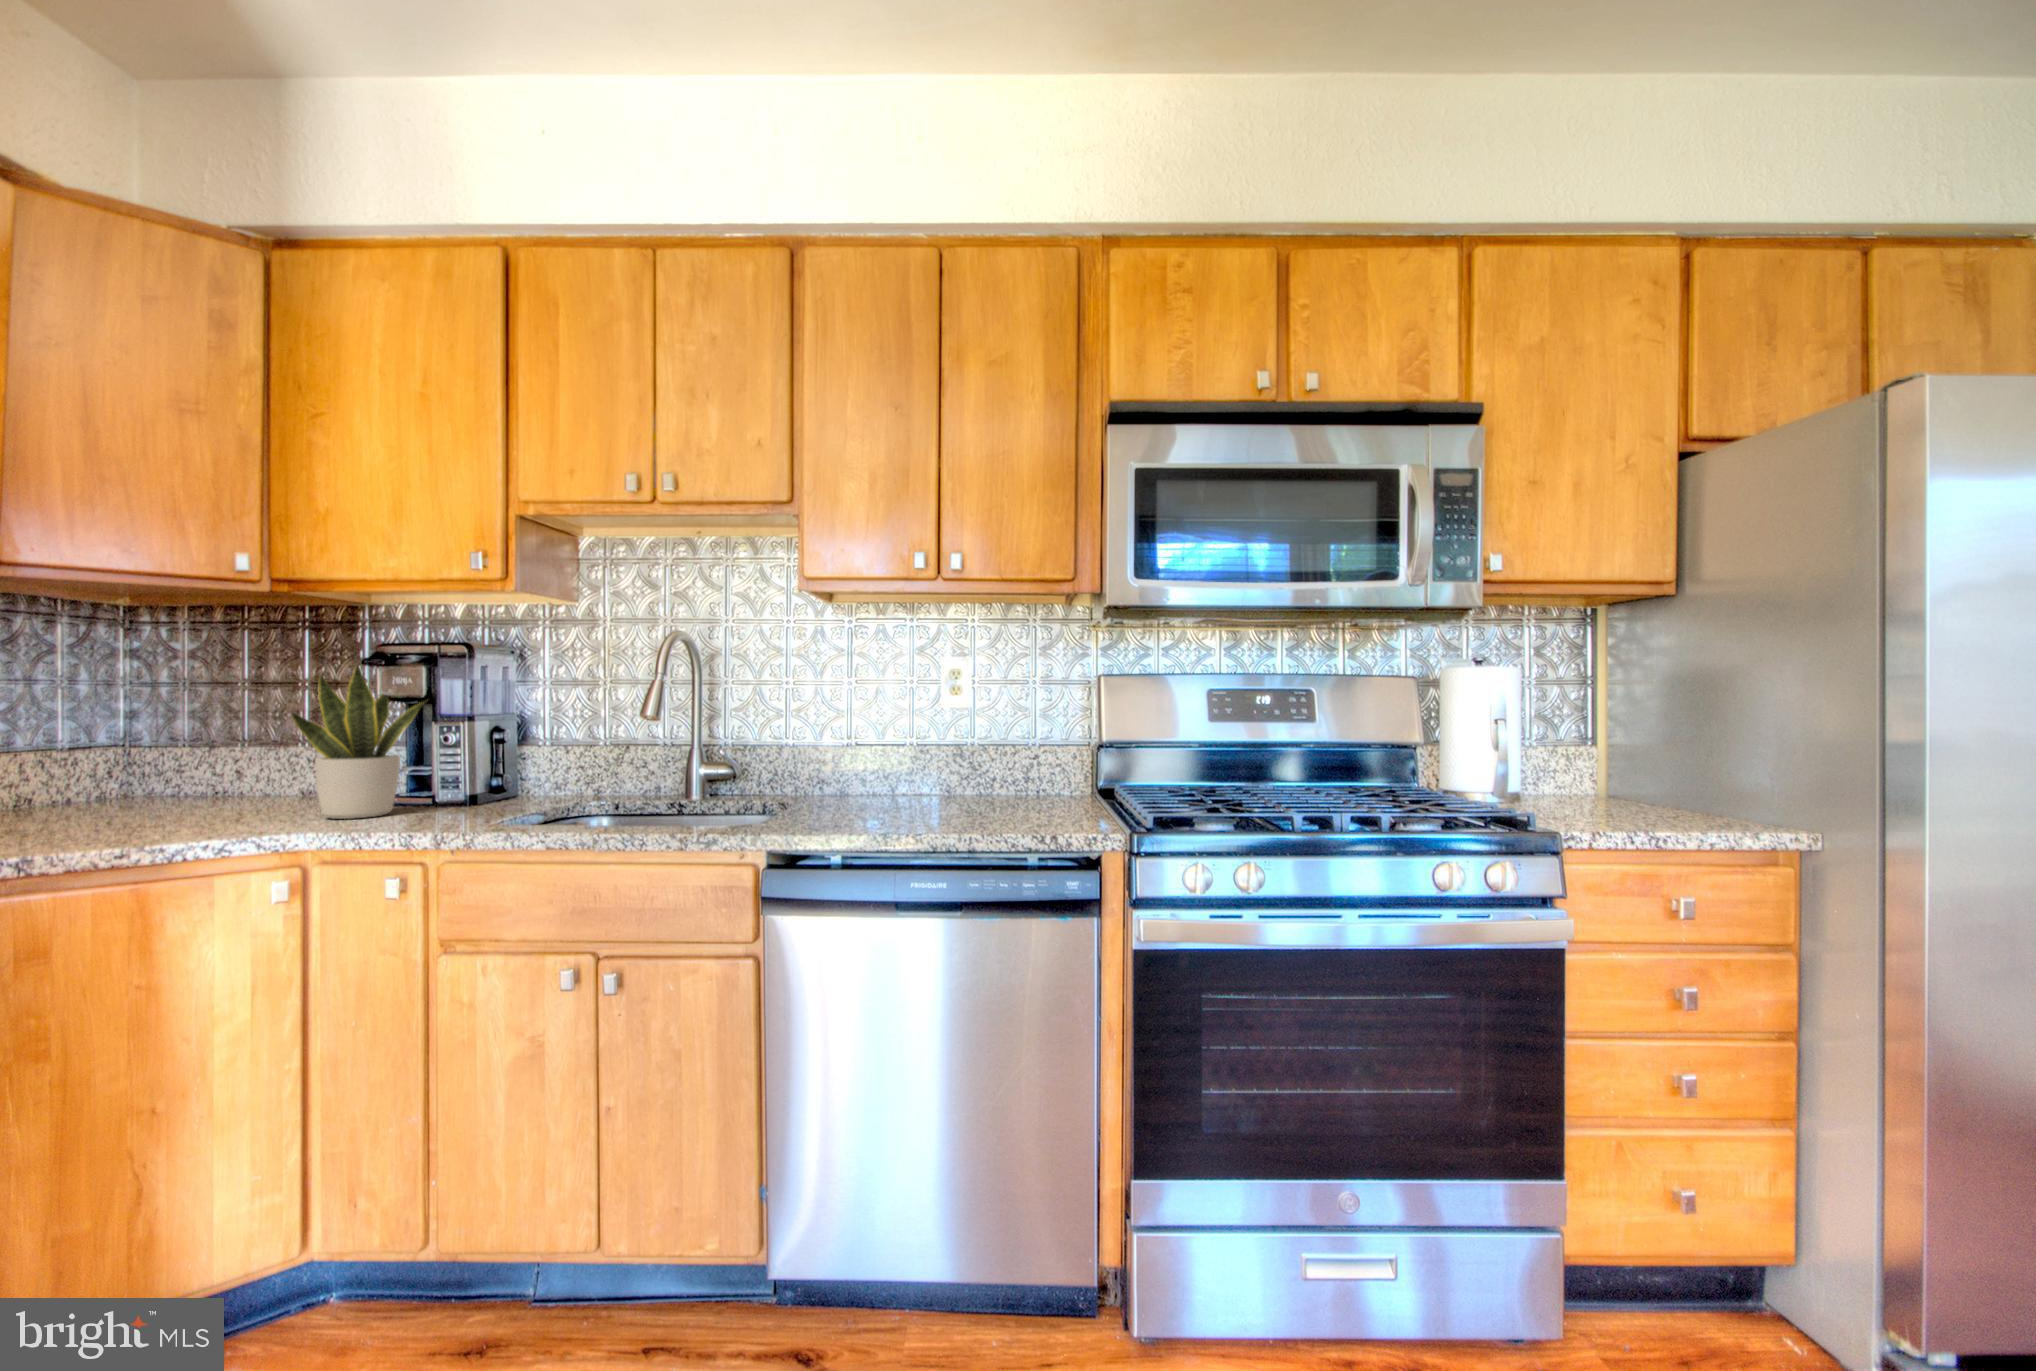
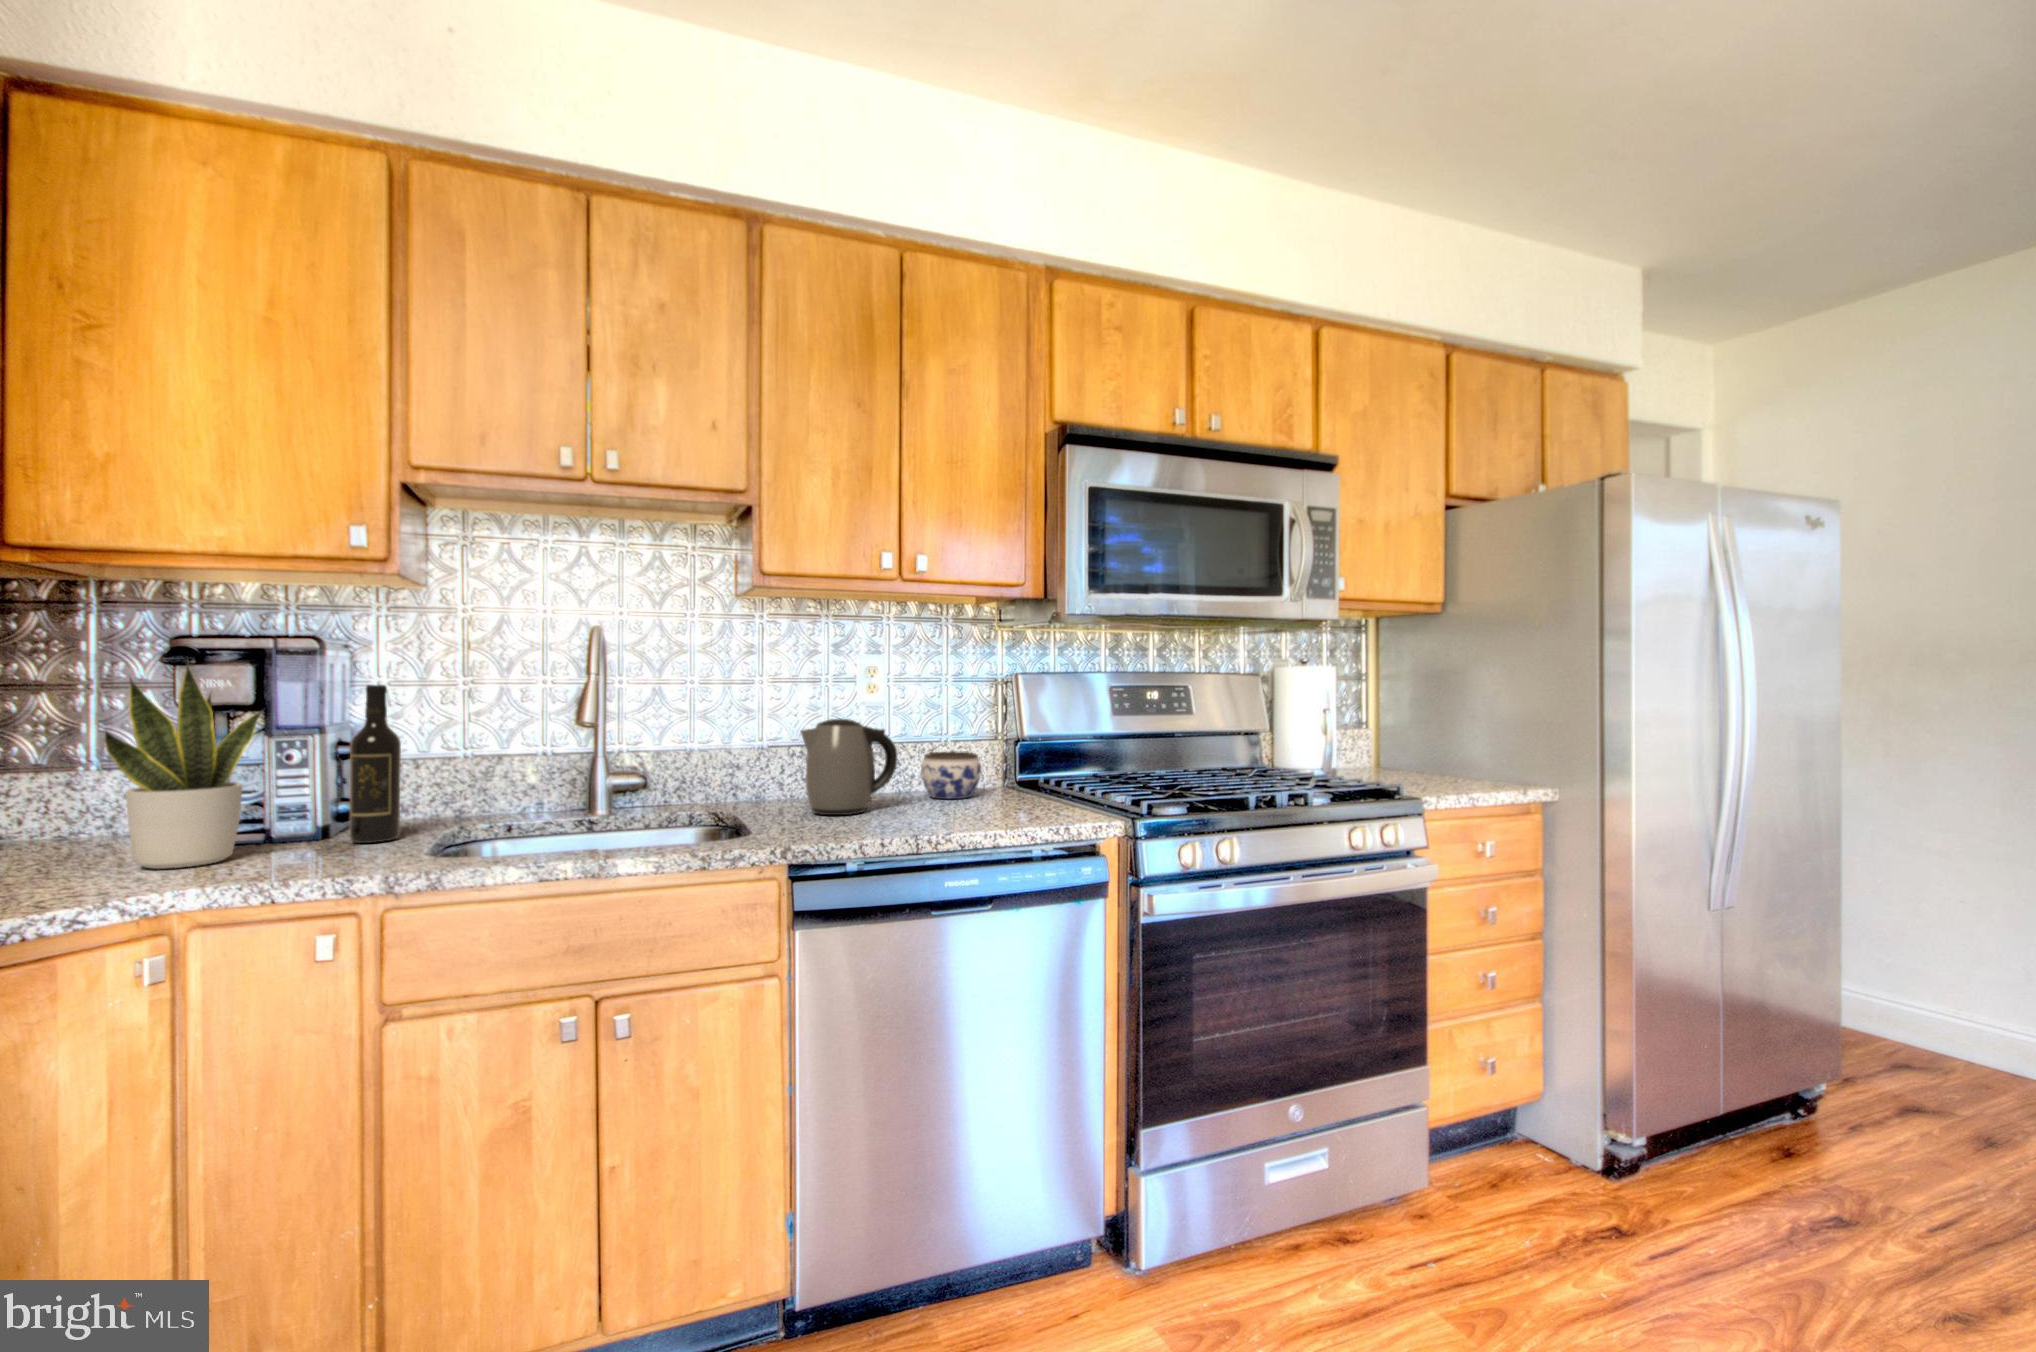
wine bottle: none [481,681,523,810] -> present [350,685,401,843]
kettle: none [839,716,934,810] -> present [801,719,898,815]
jar: none [981,753,1042,801] -> present [921,751,981,799]

